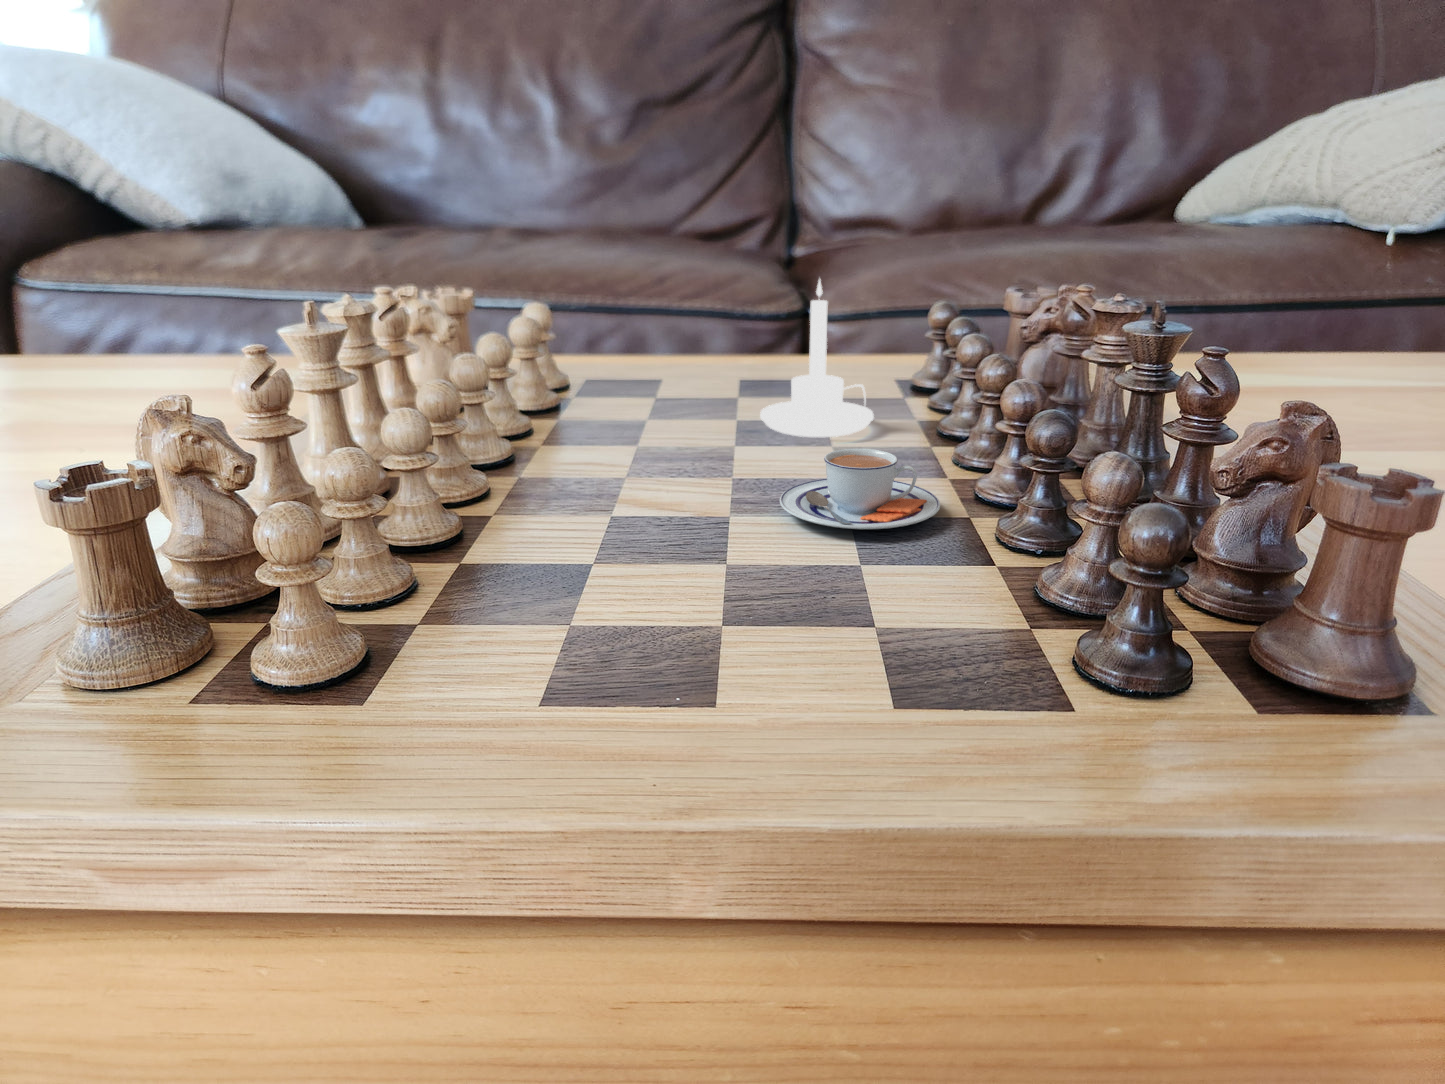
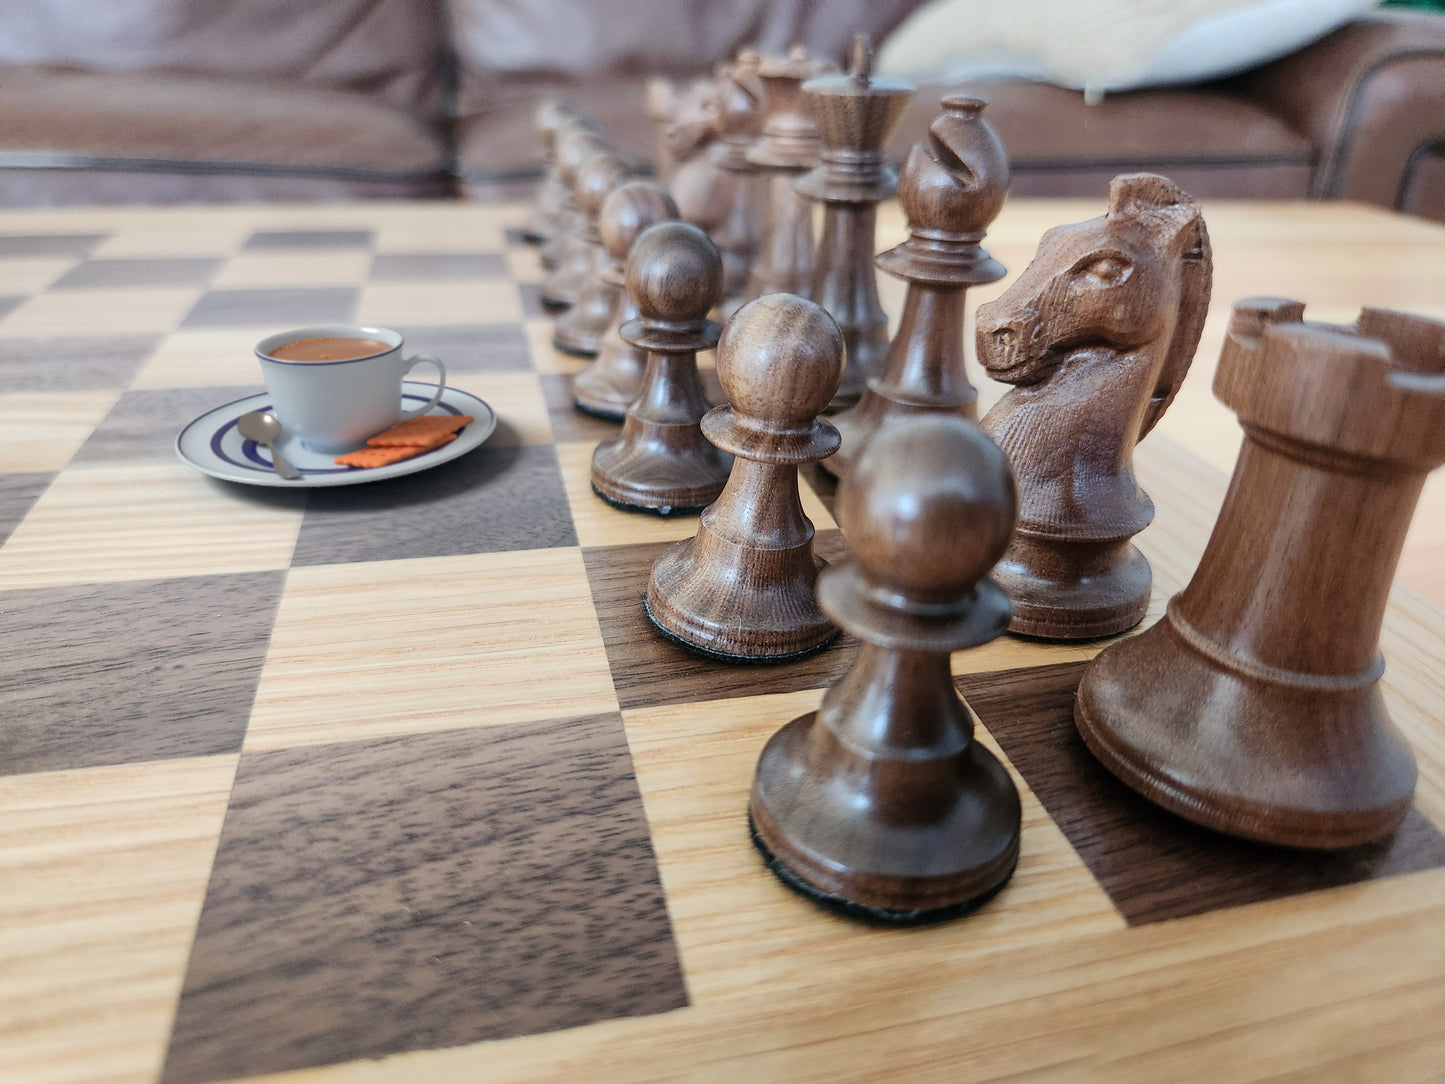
candle holder: present [760,279,874,437] -> none [239,30,438,314]

